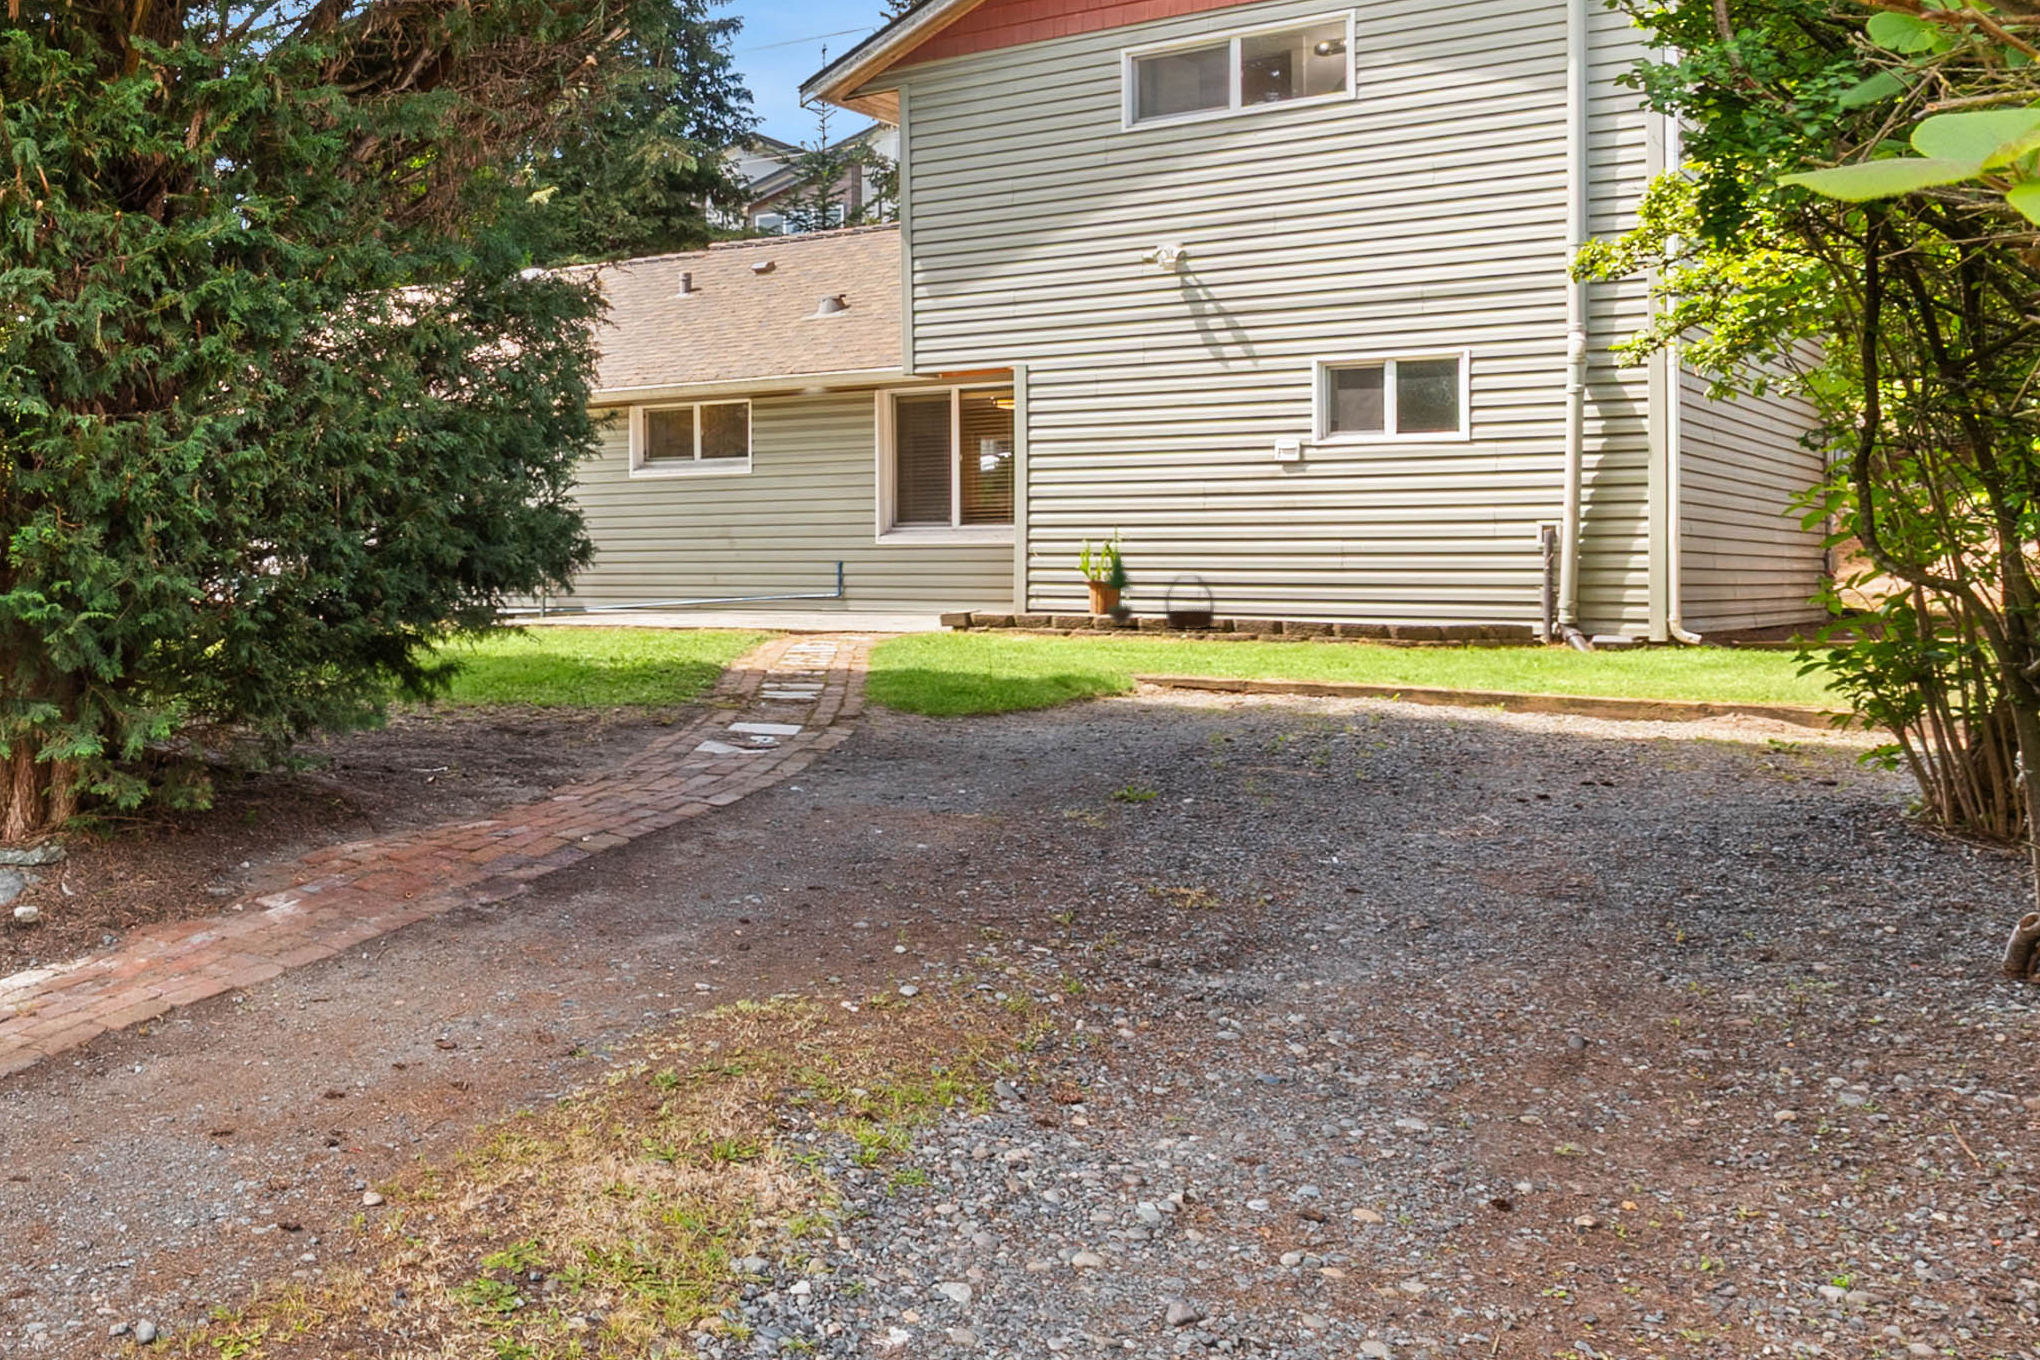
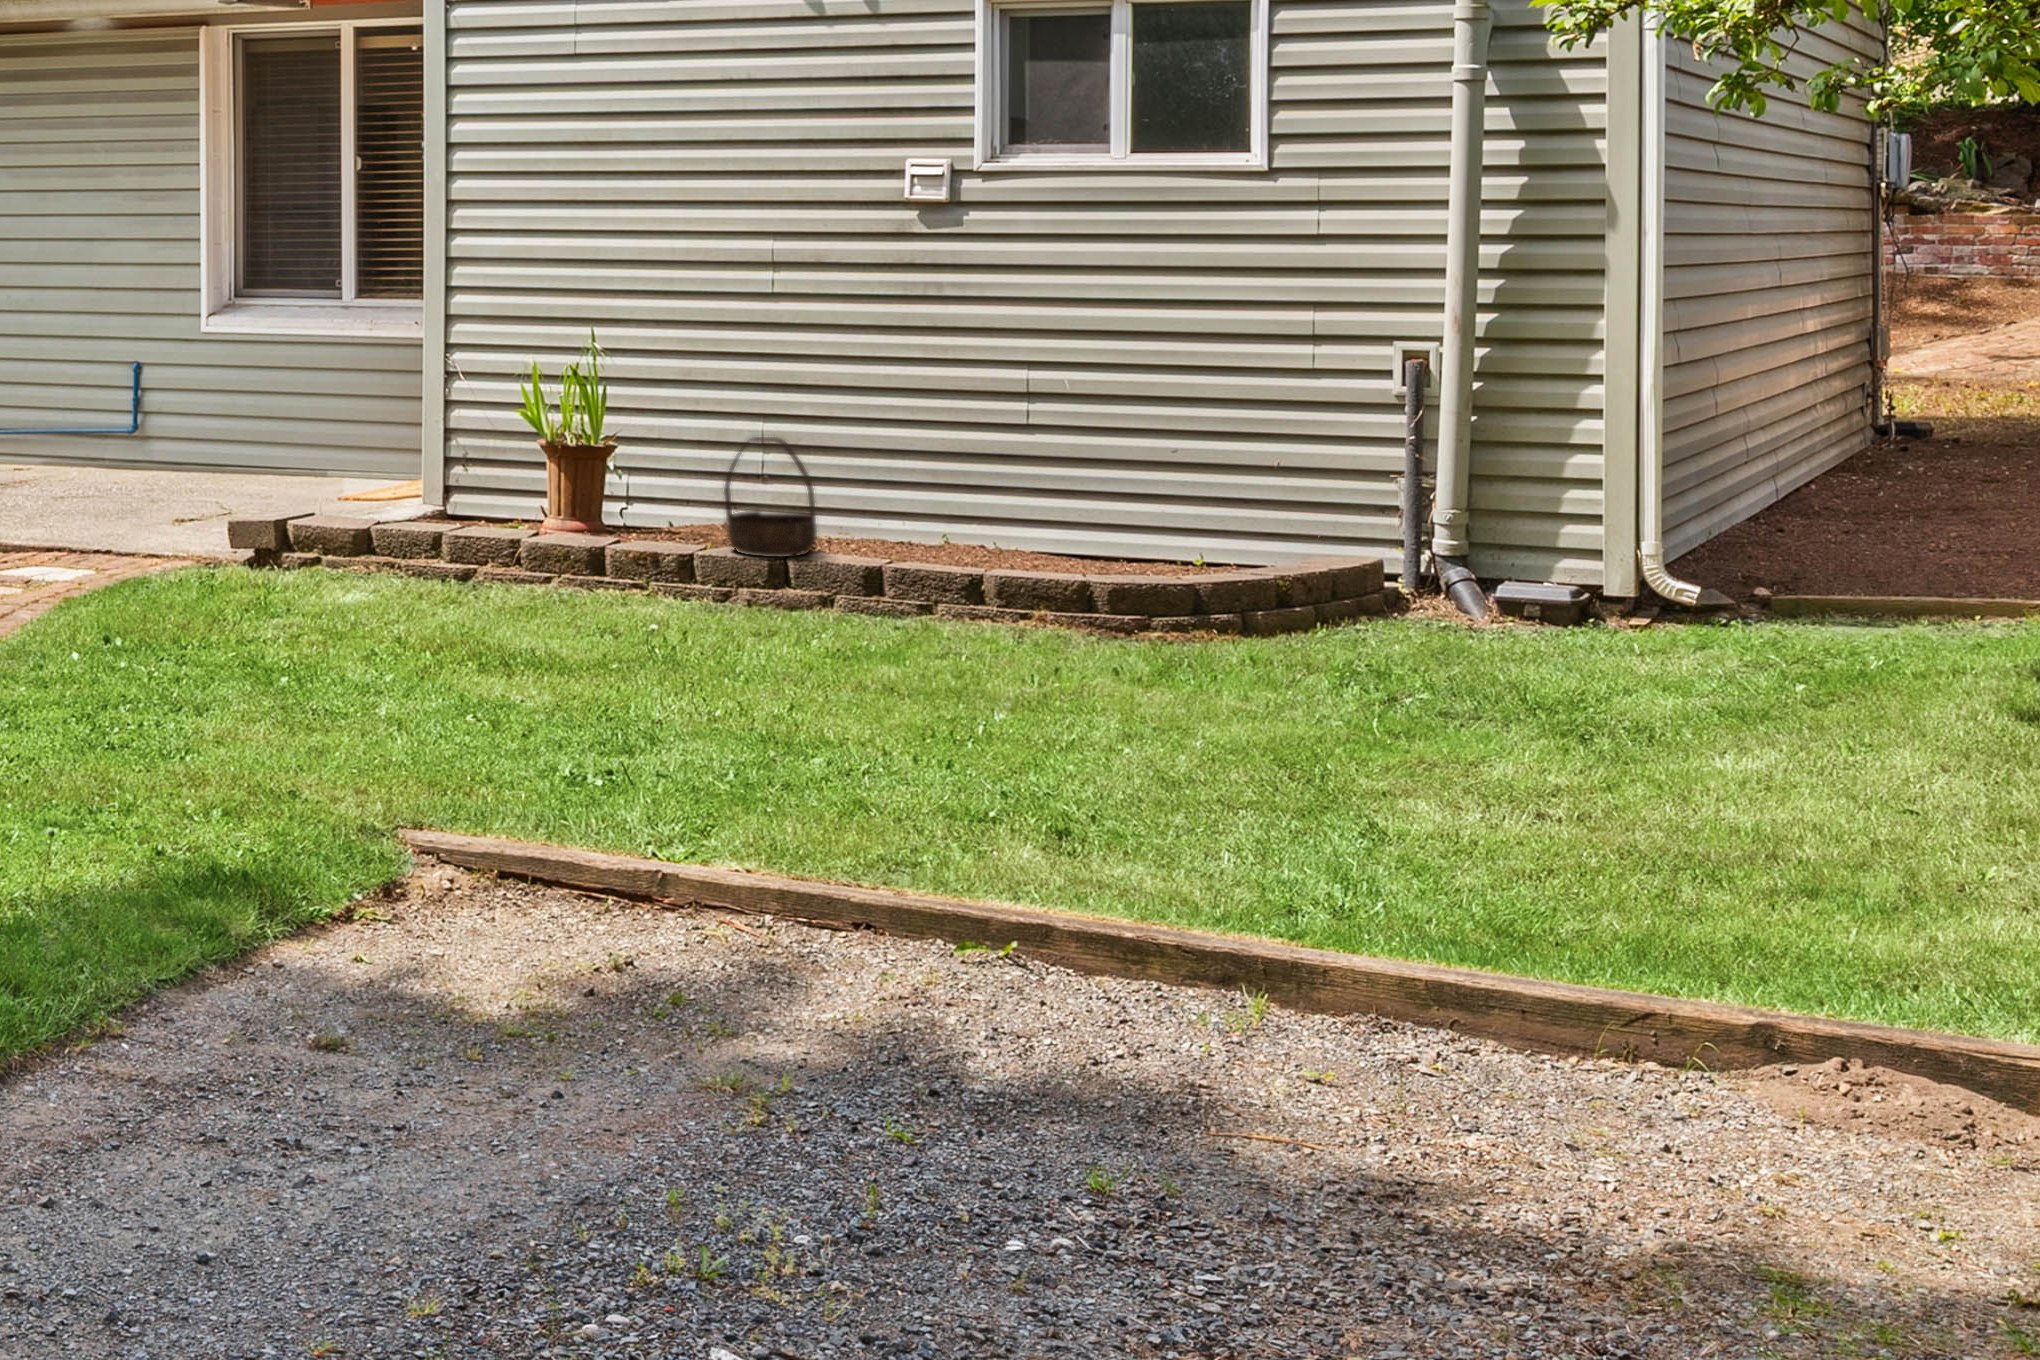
potted tree: present [1107,553,1133,625] -> none [605,377,666,543]

